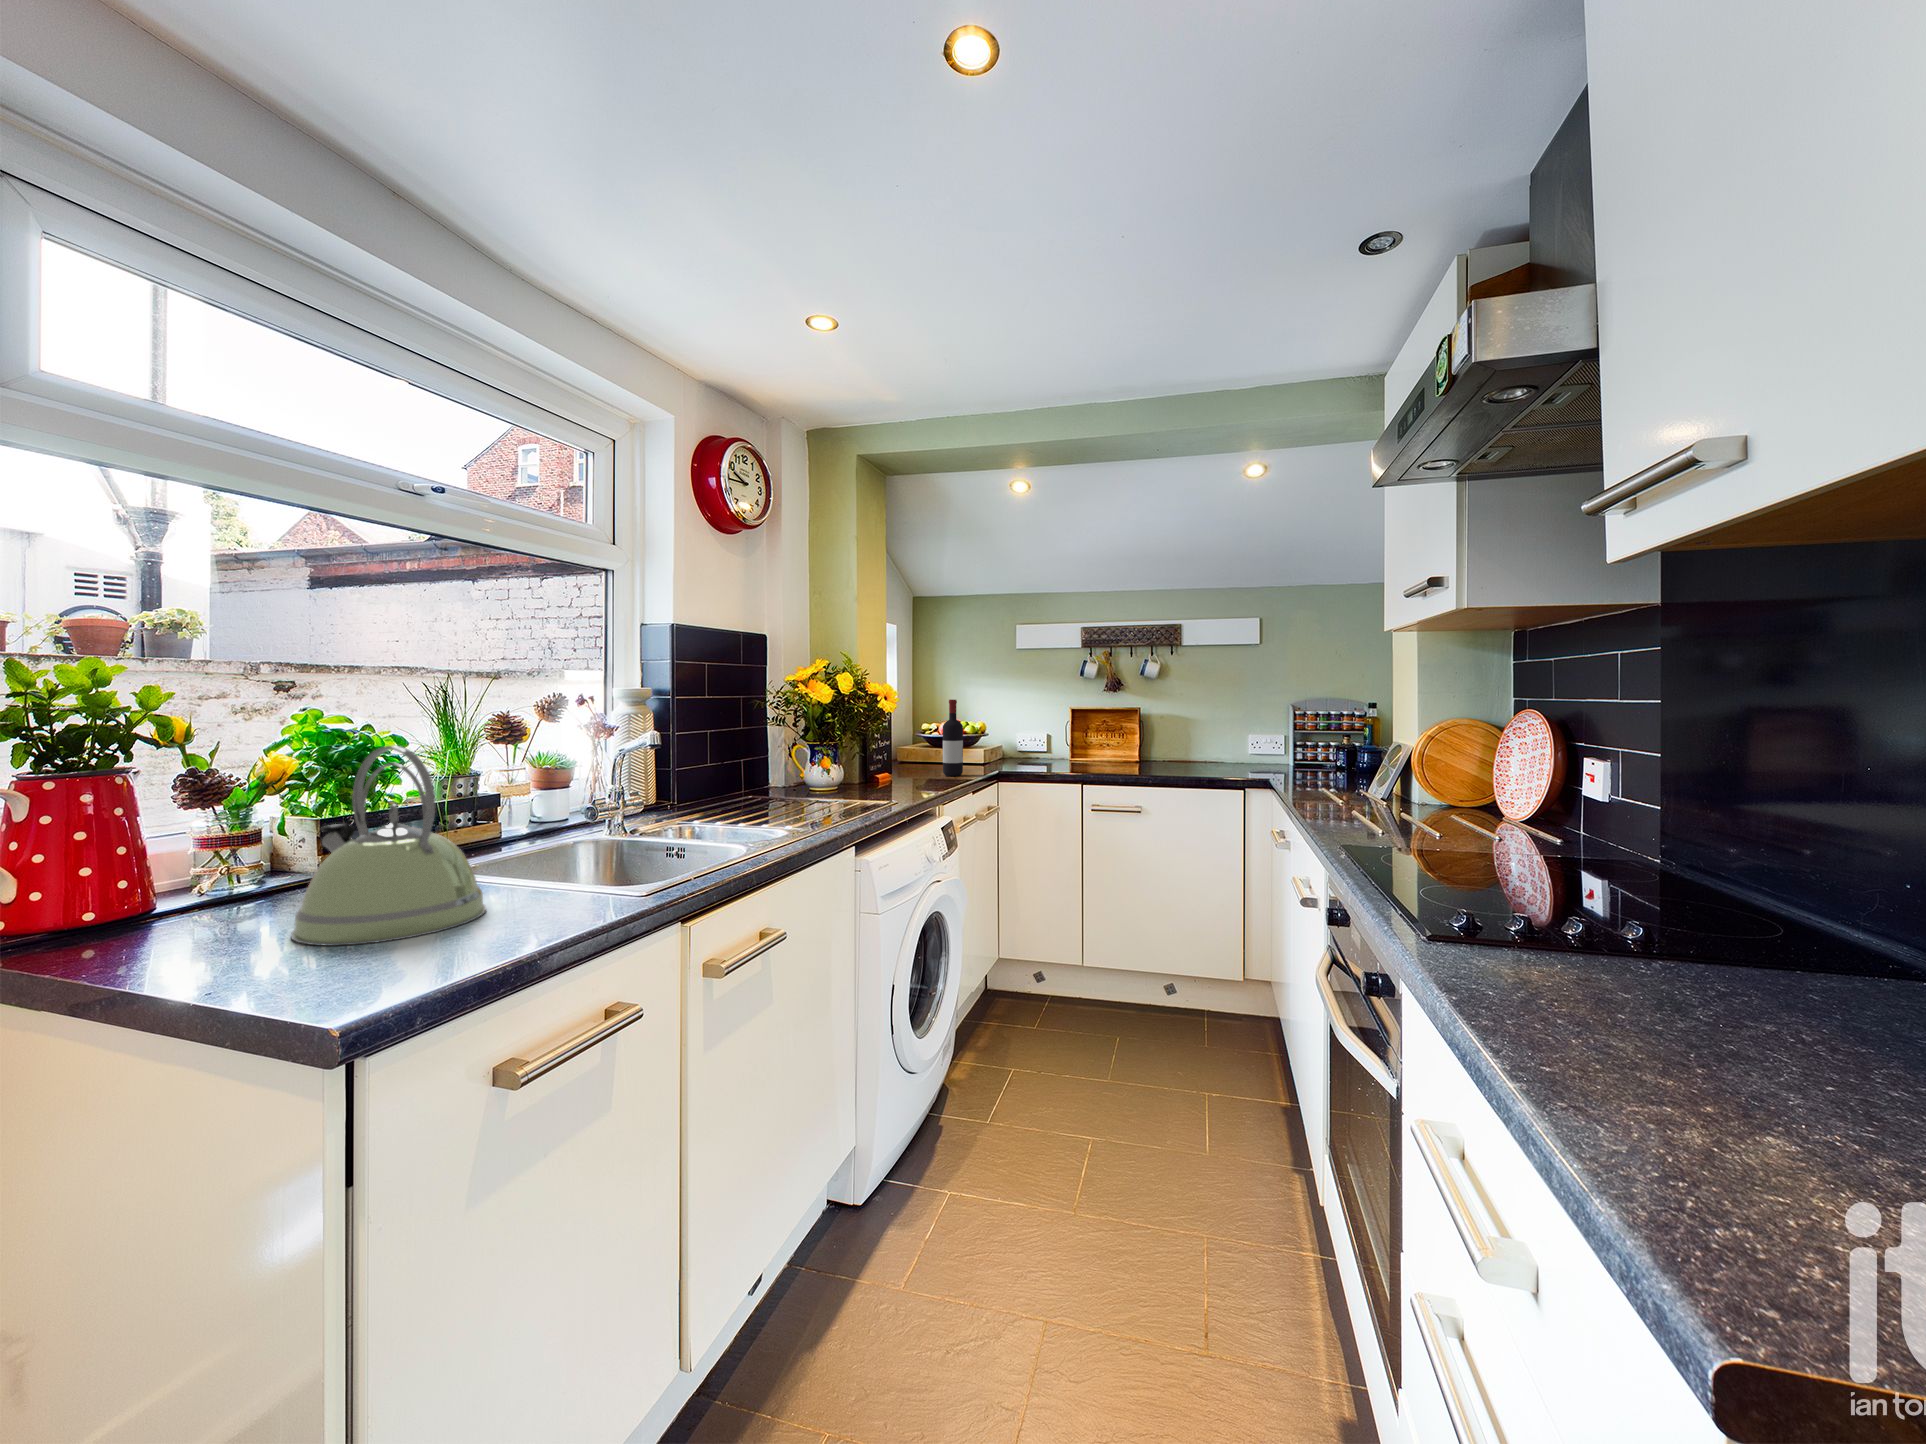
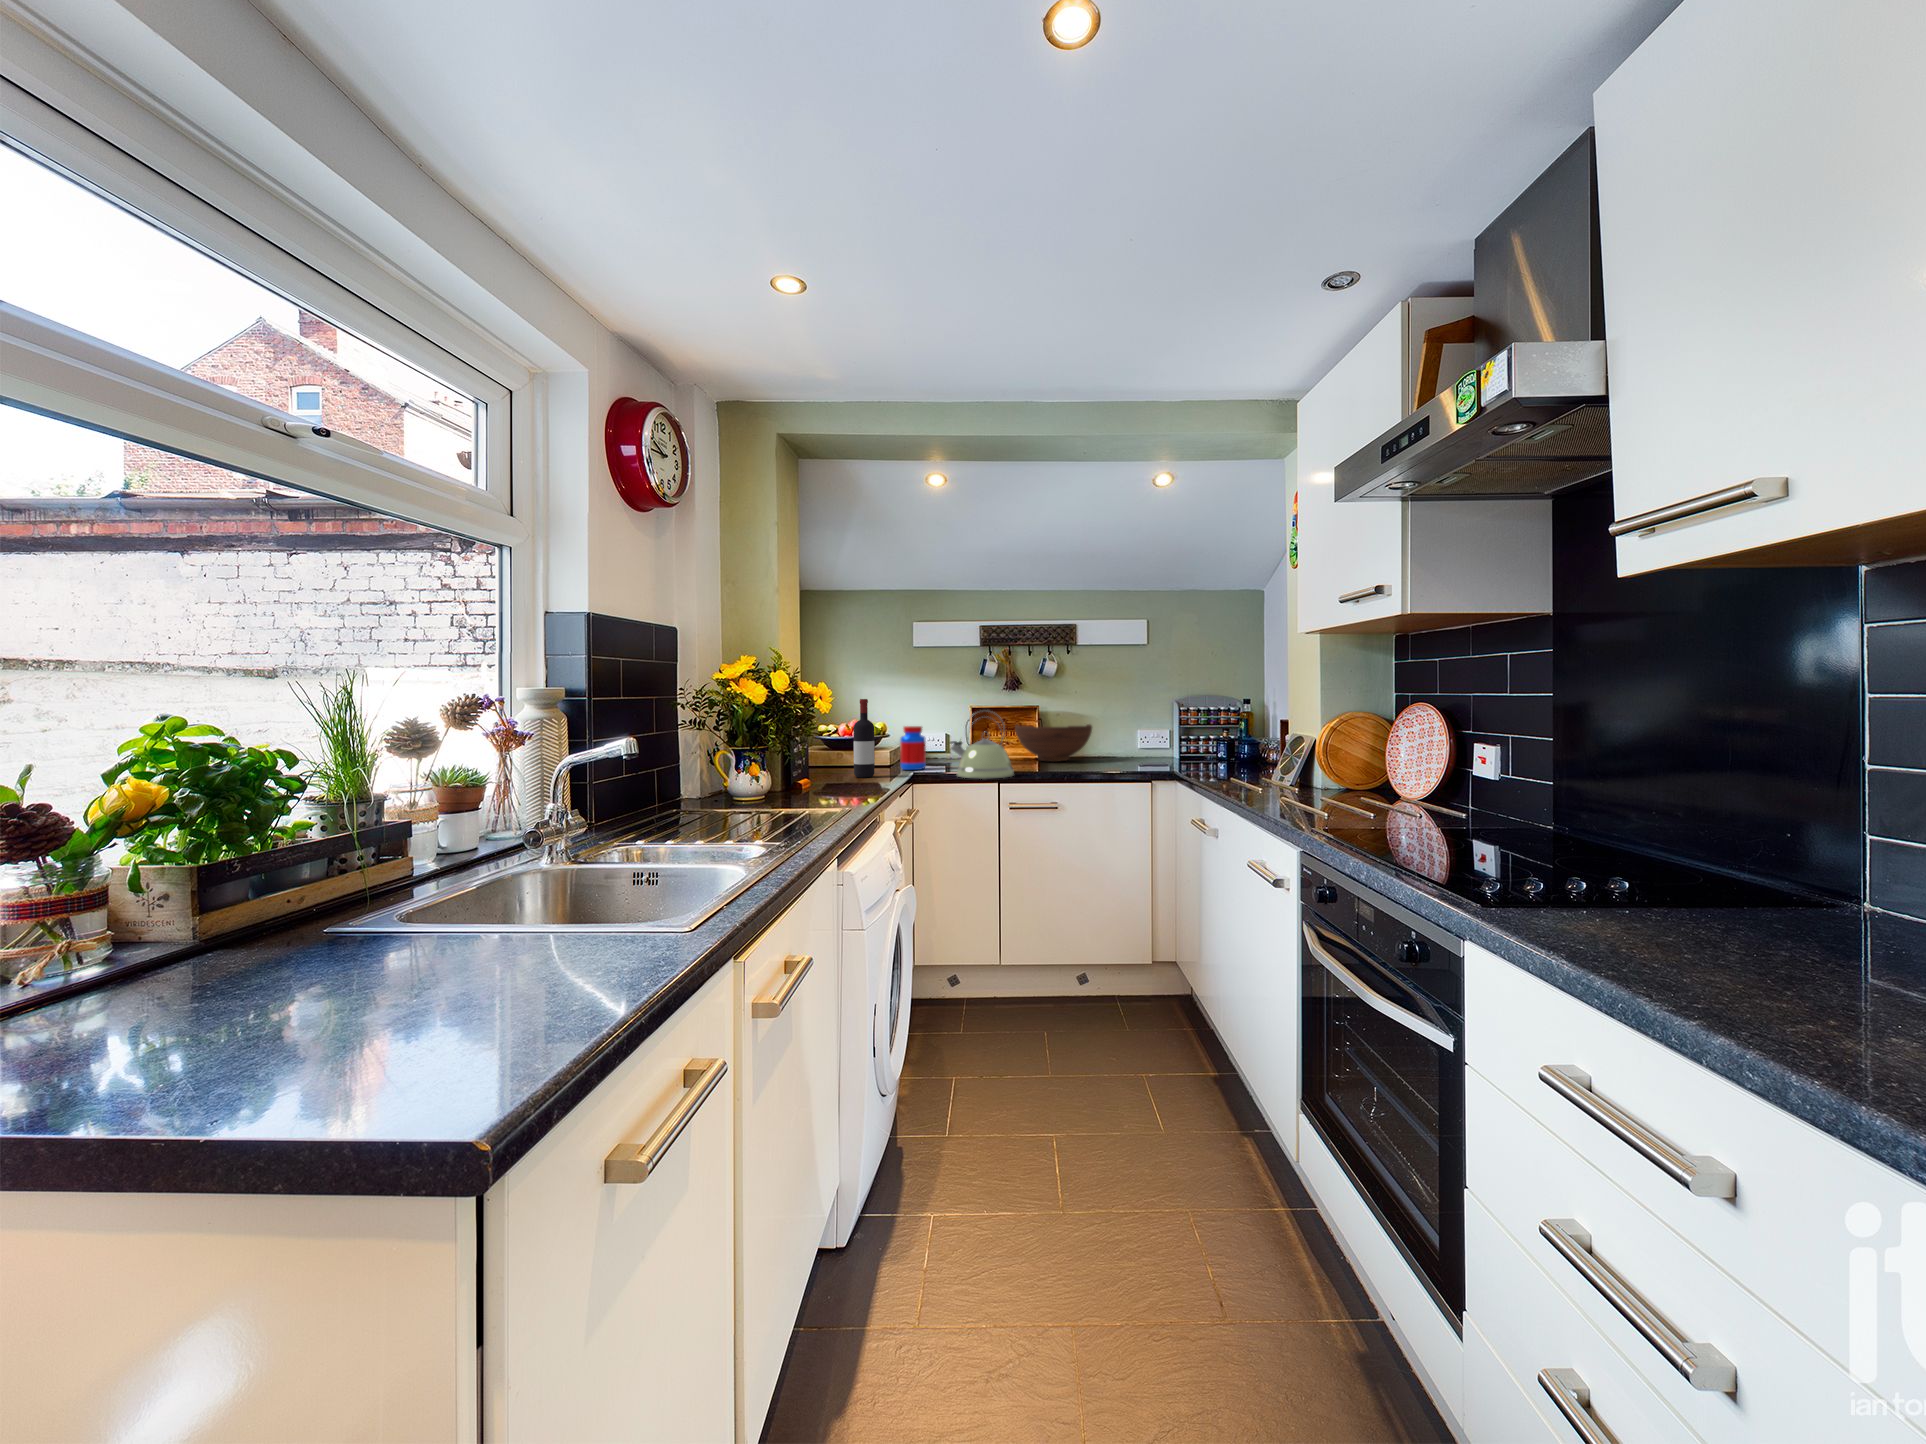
fruit bowl: none [1117,726,1198,766] -> present [1015,724,1092,762]
jar: none [996,727,1021,770] -> present [900,726,926,770]
kettle: present [291,746,486,946] -> present [950,711,1014,779]

